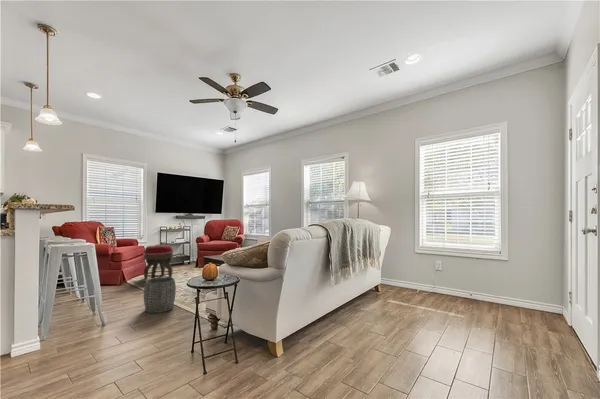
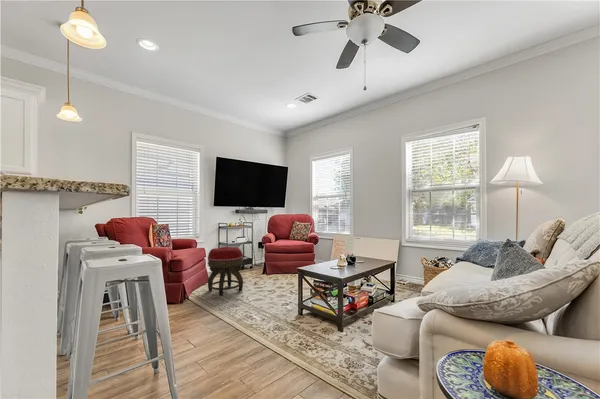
woven basket: present [144,277,176,313] -> none [231,305,277,371]

